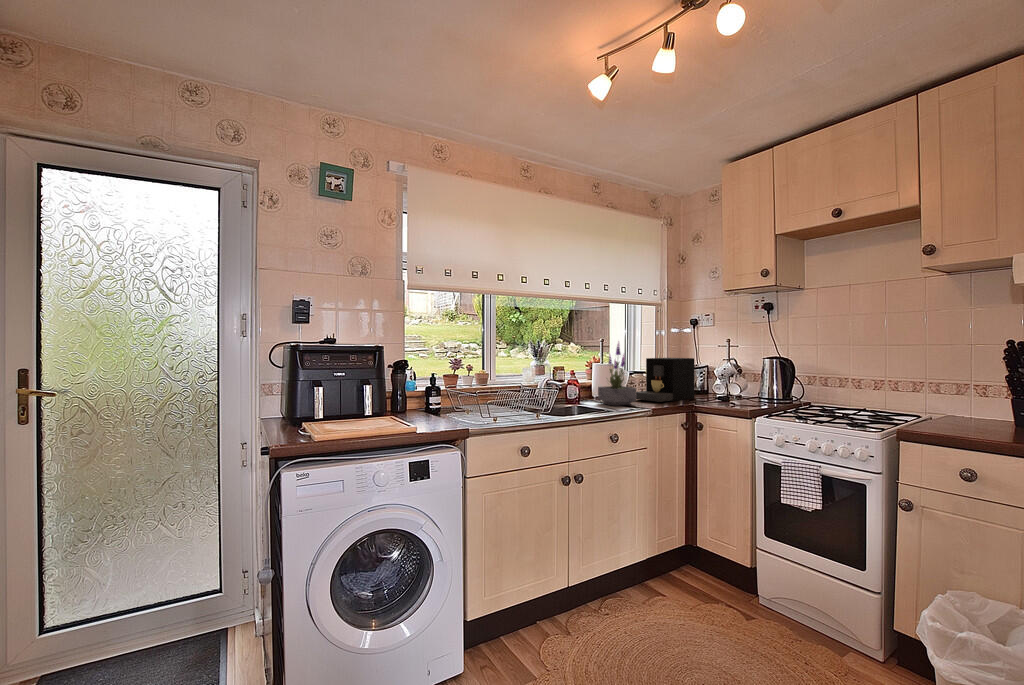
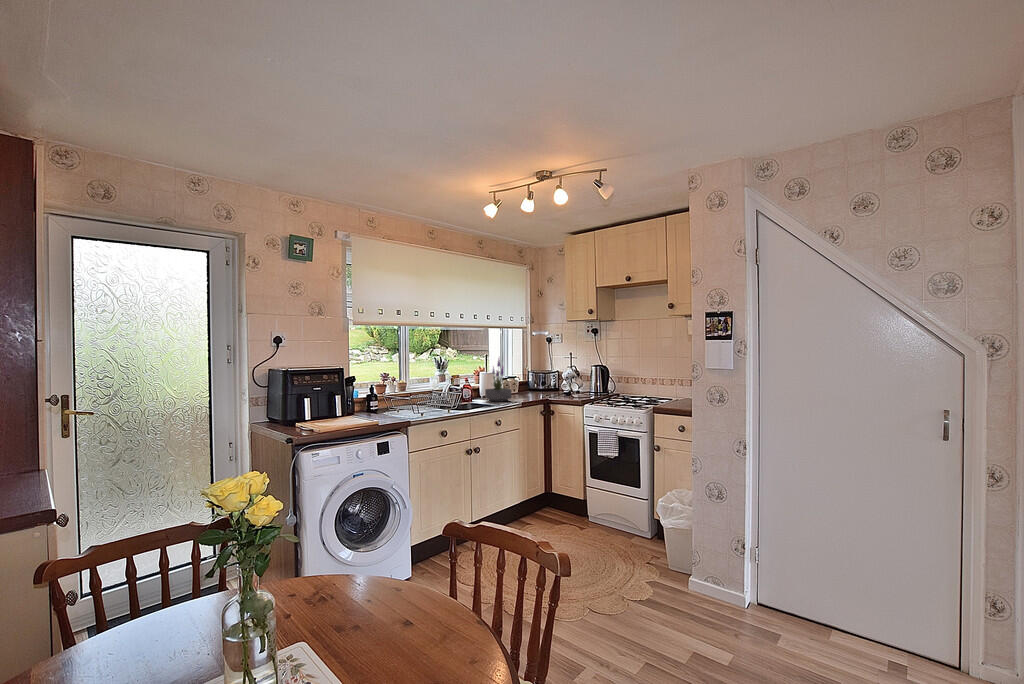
coffee maker: present [636,358,694,402] -> none [509,366,549,398]

